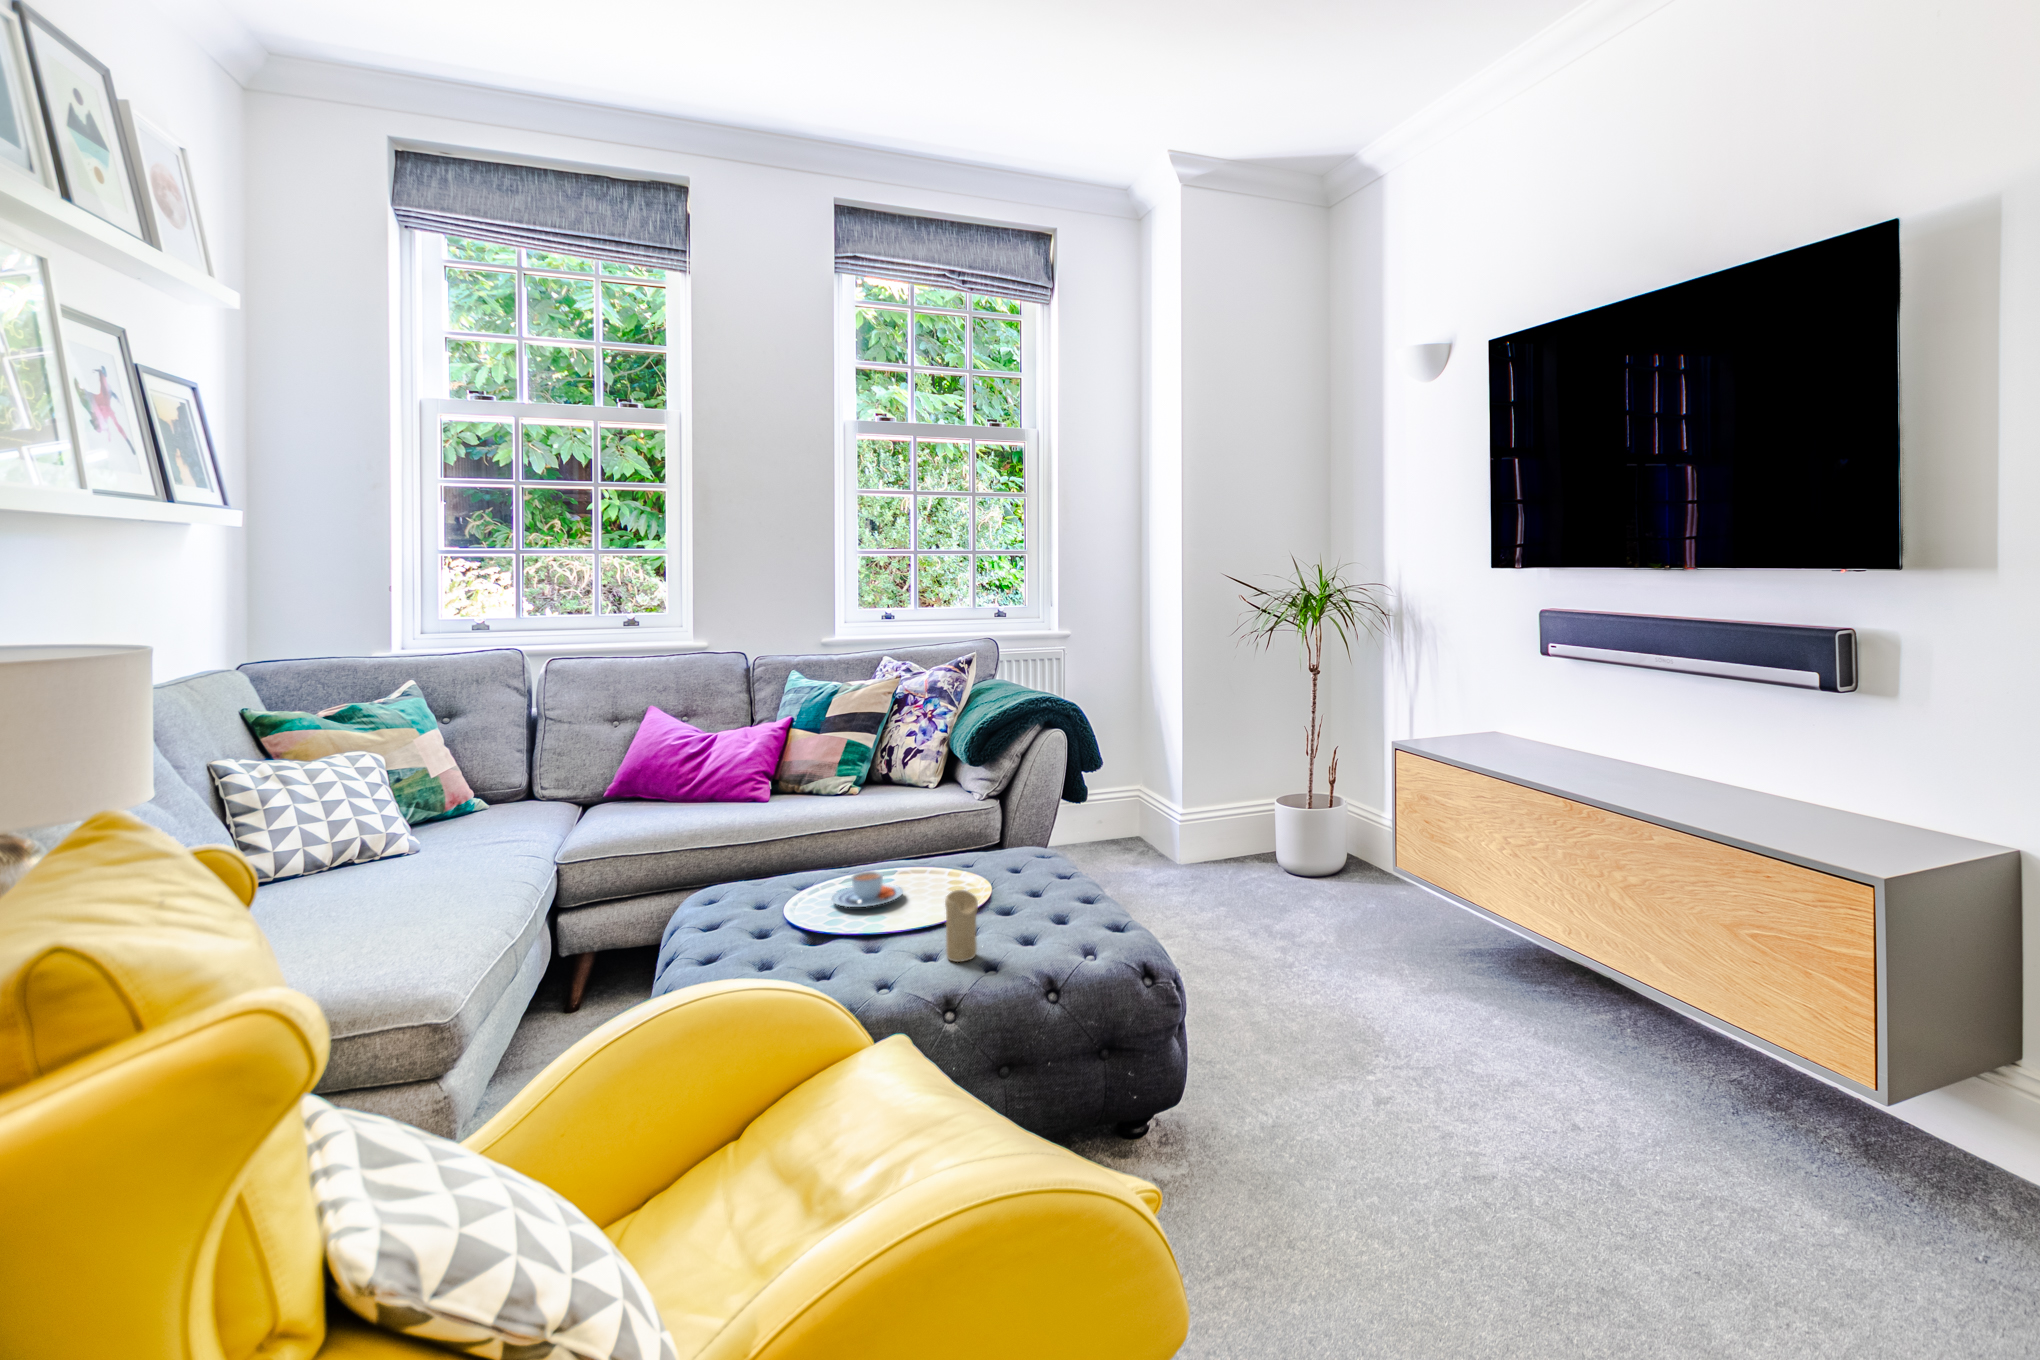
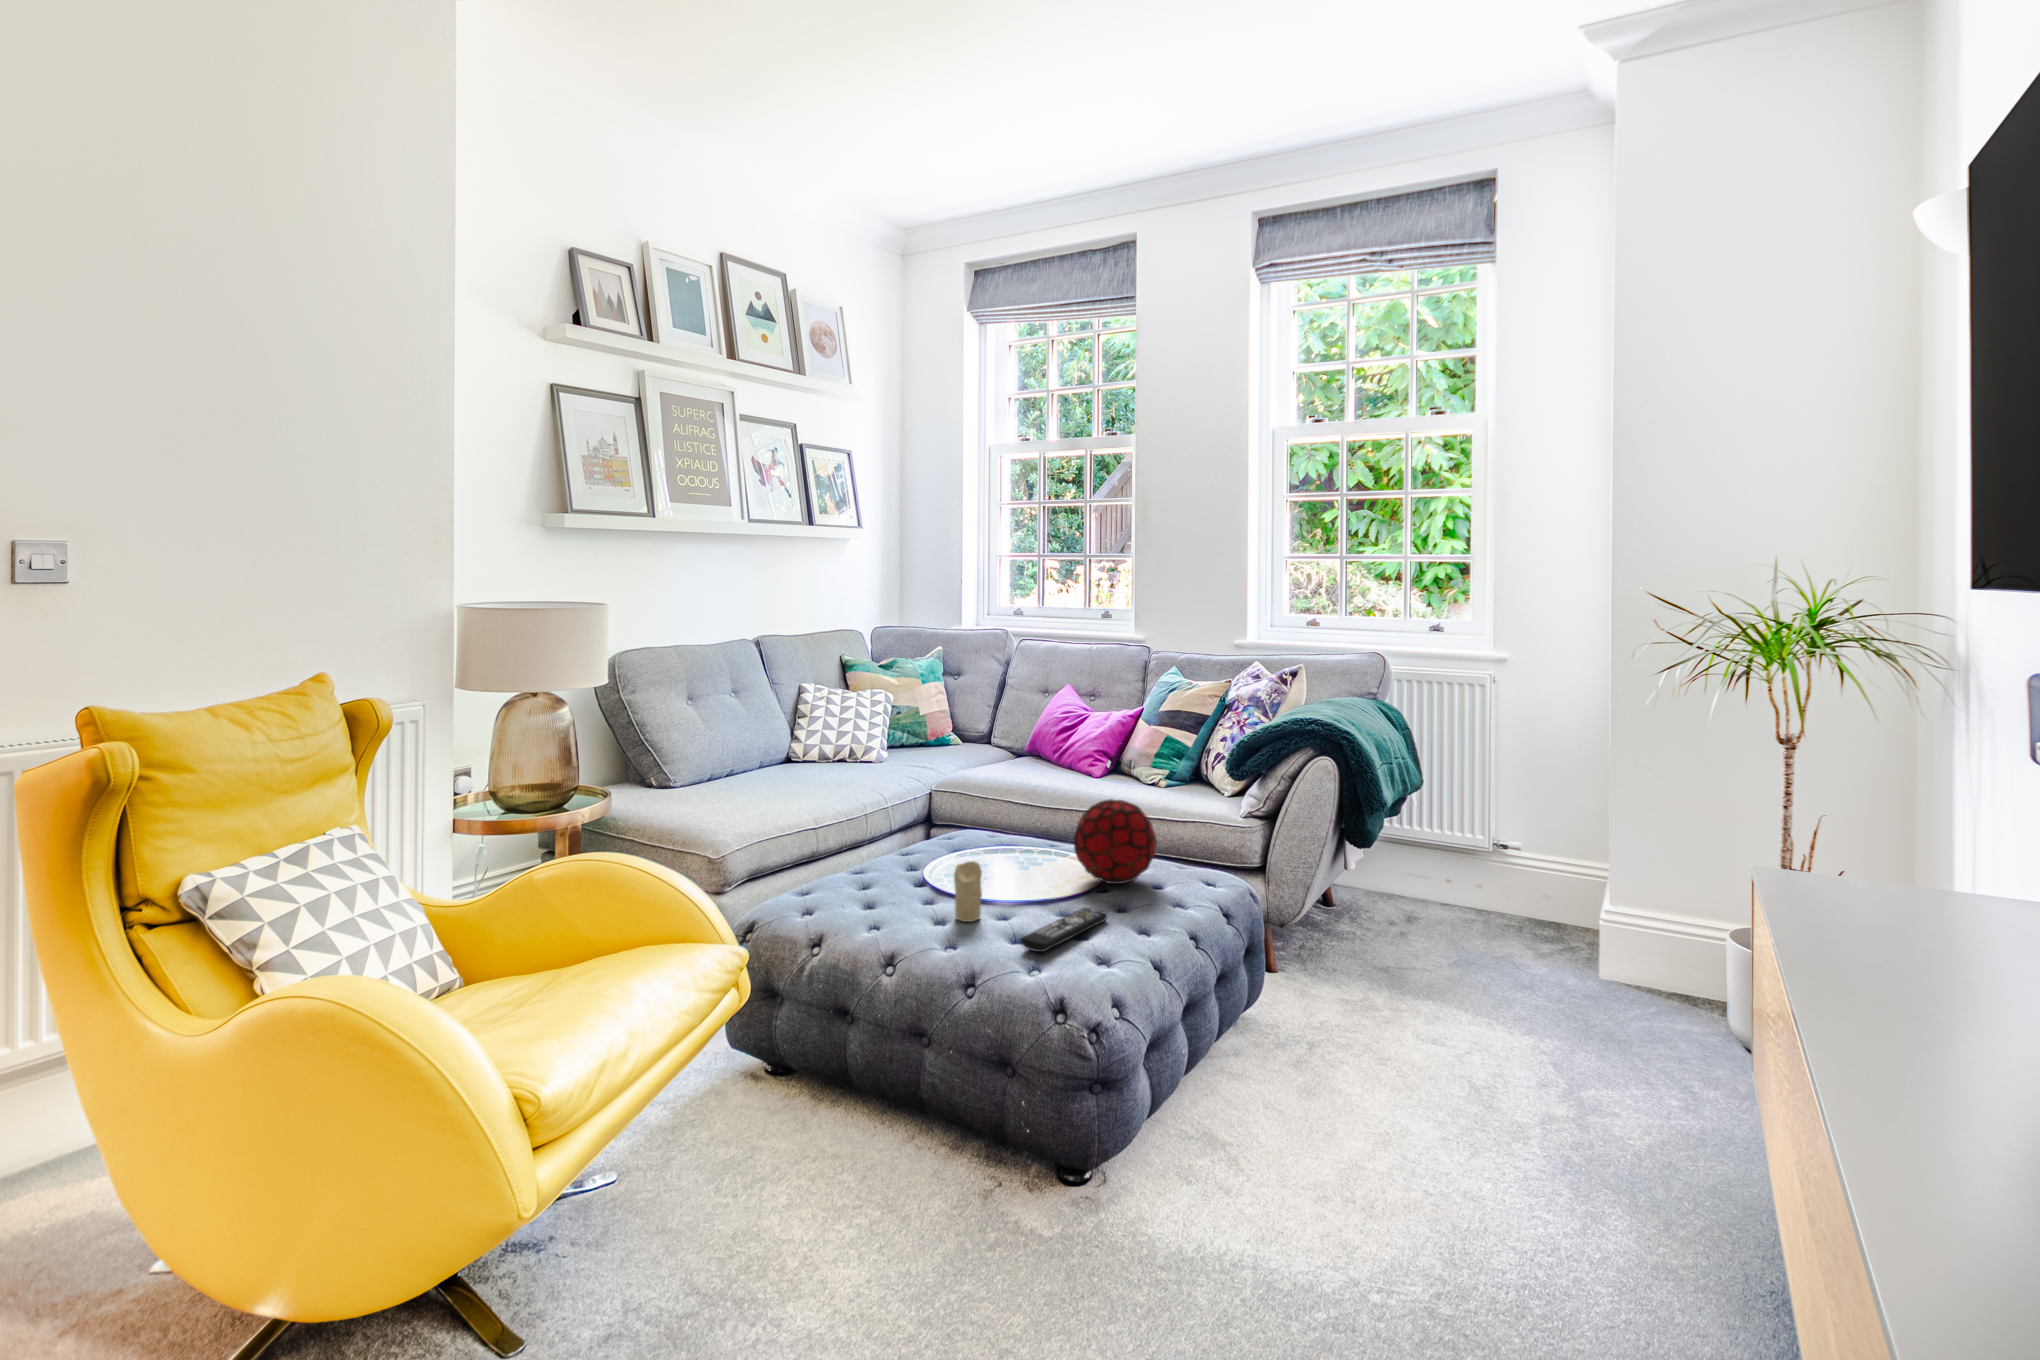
decorative orb: none [961,794,1049,883] -> present [1074,799,1156,884]
teacup: present [831,871,903,907] -> none [976,838,1034,867]
remote control: none [1046,903,1102,955] -> present [1021,908,1108,952]

